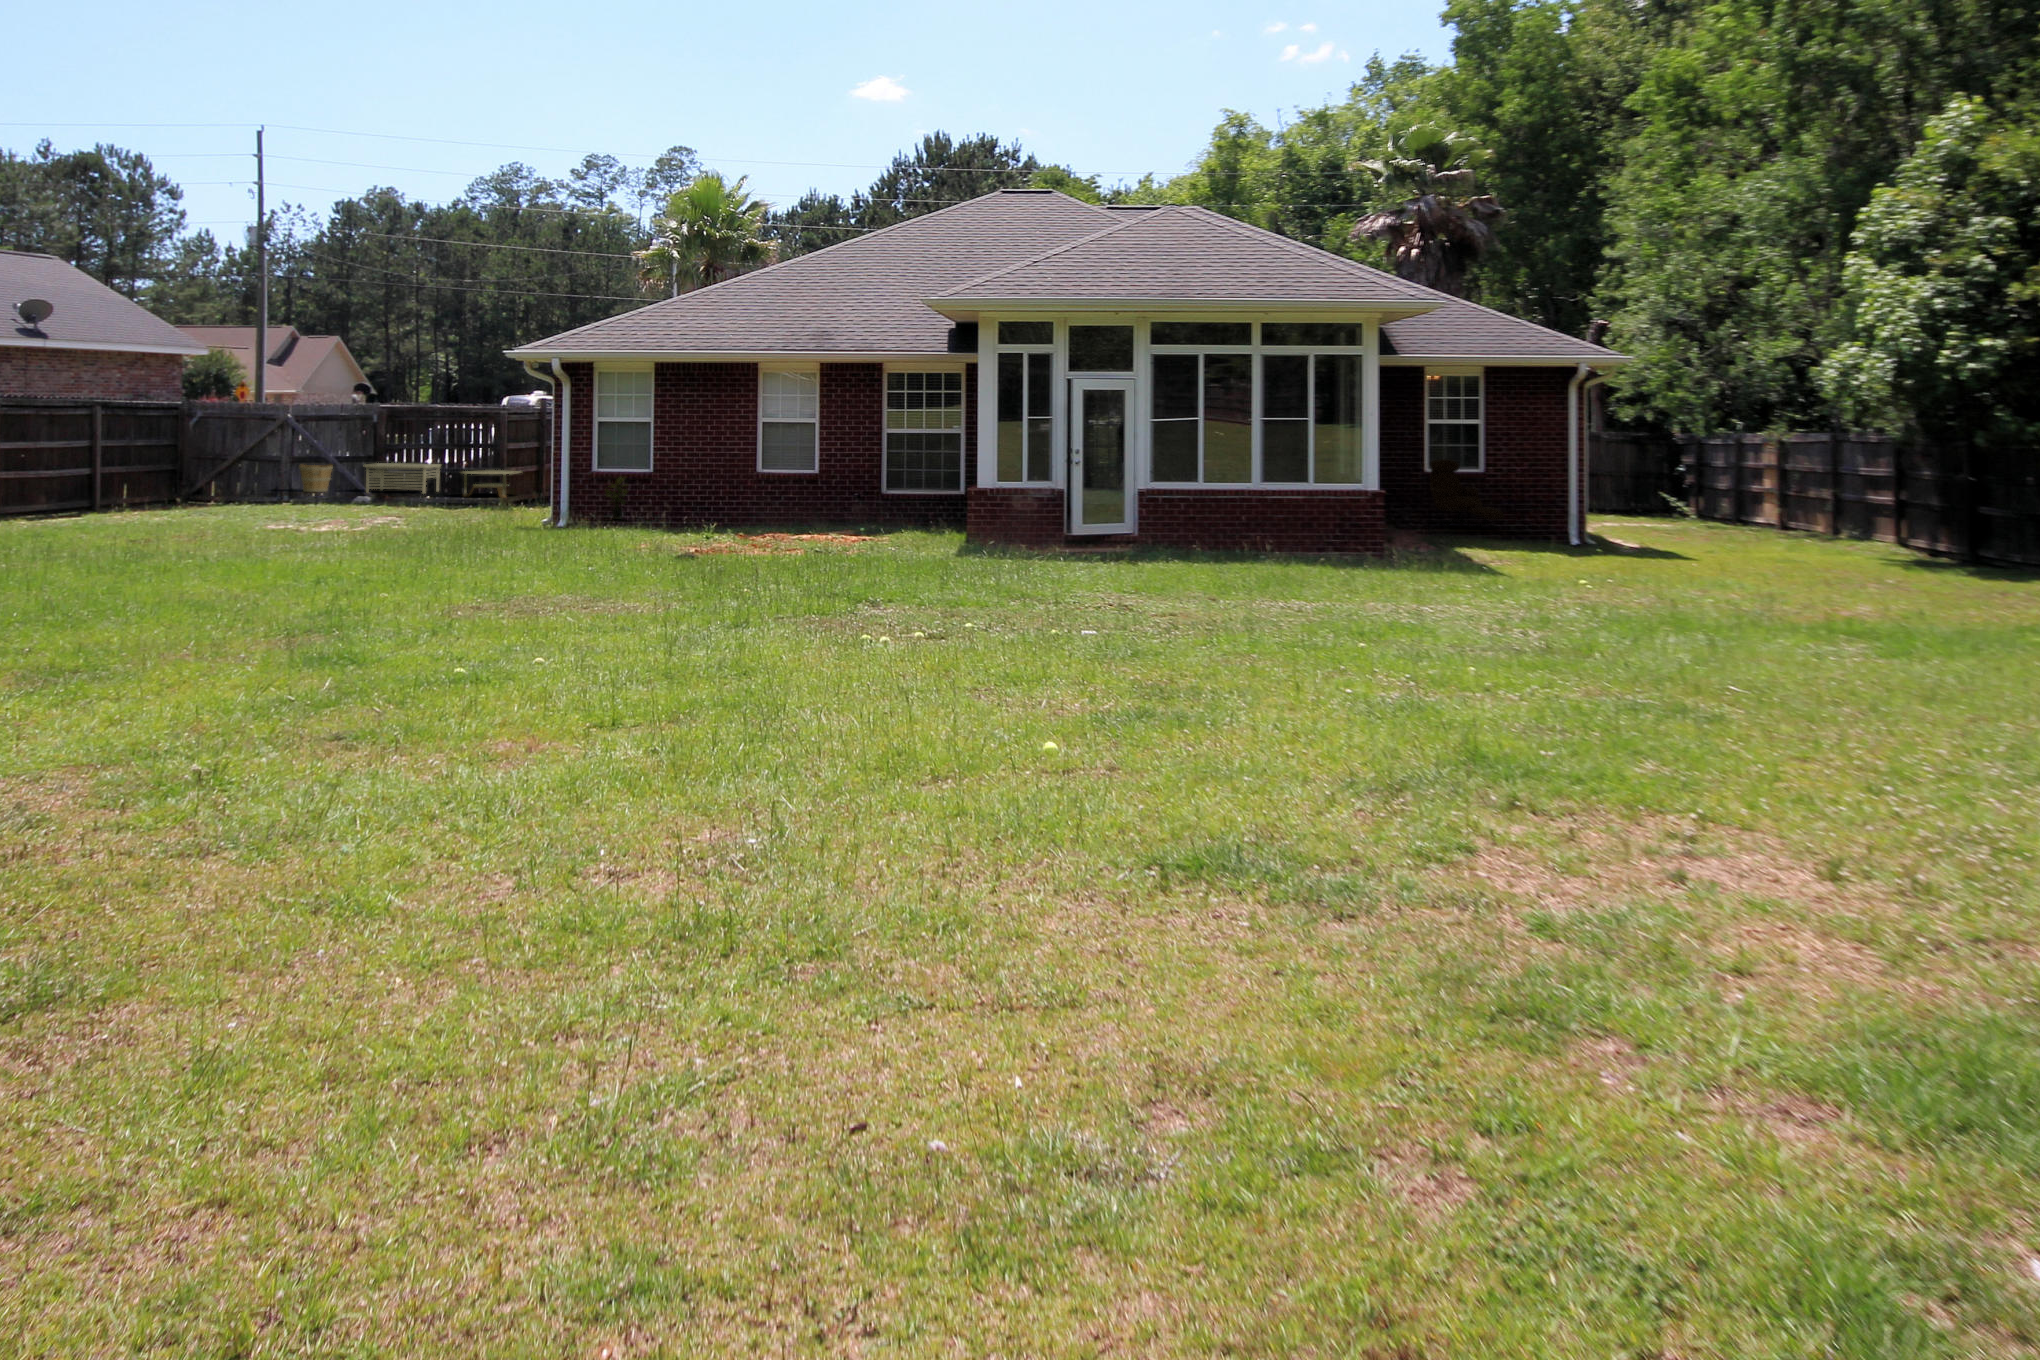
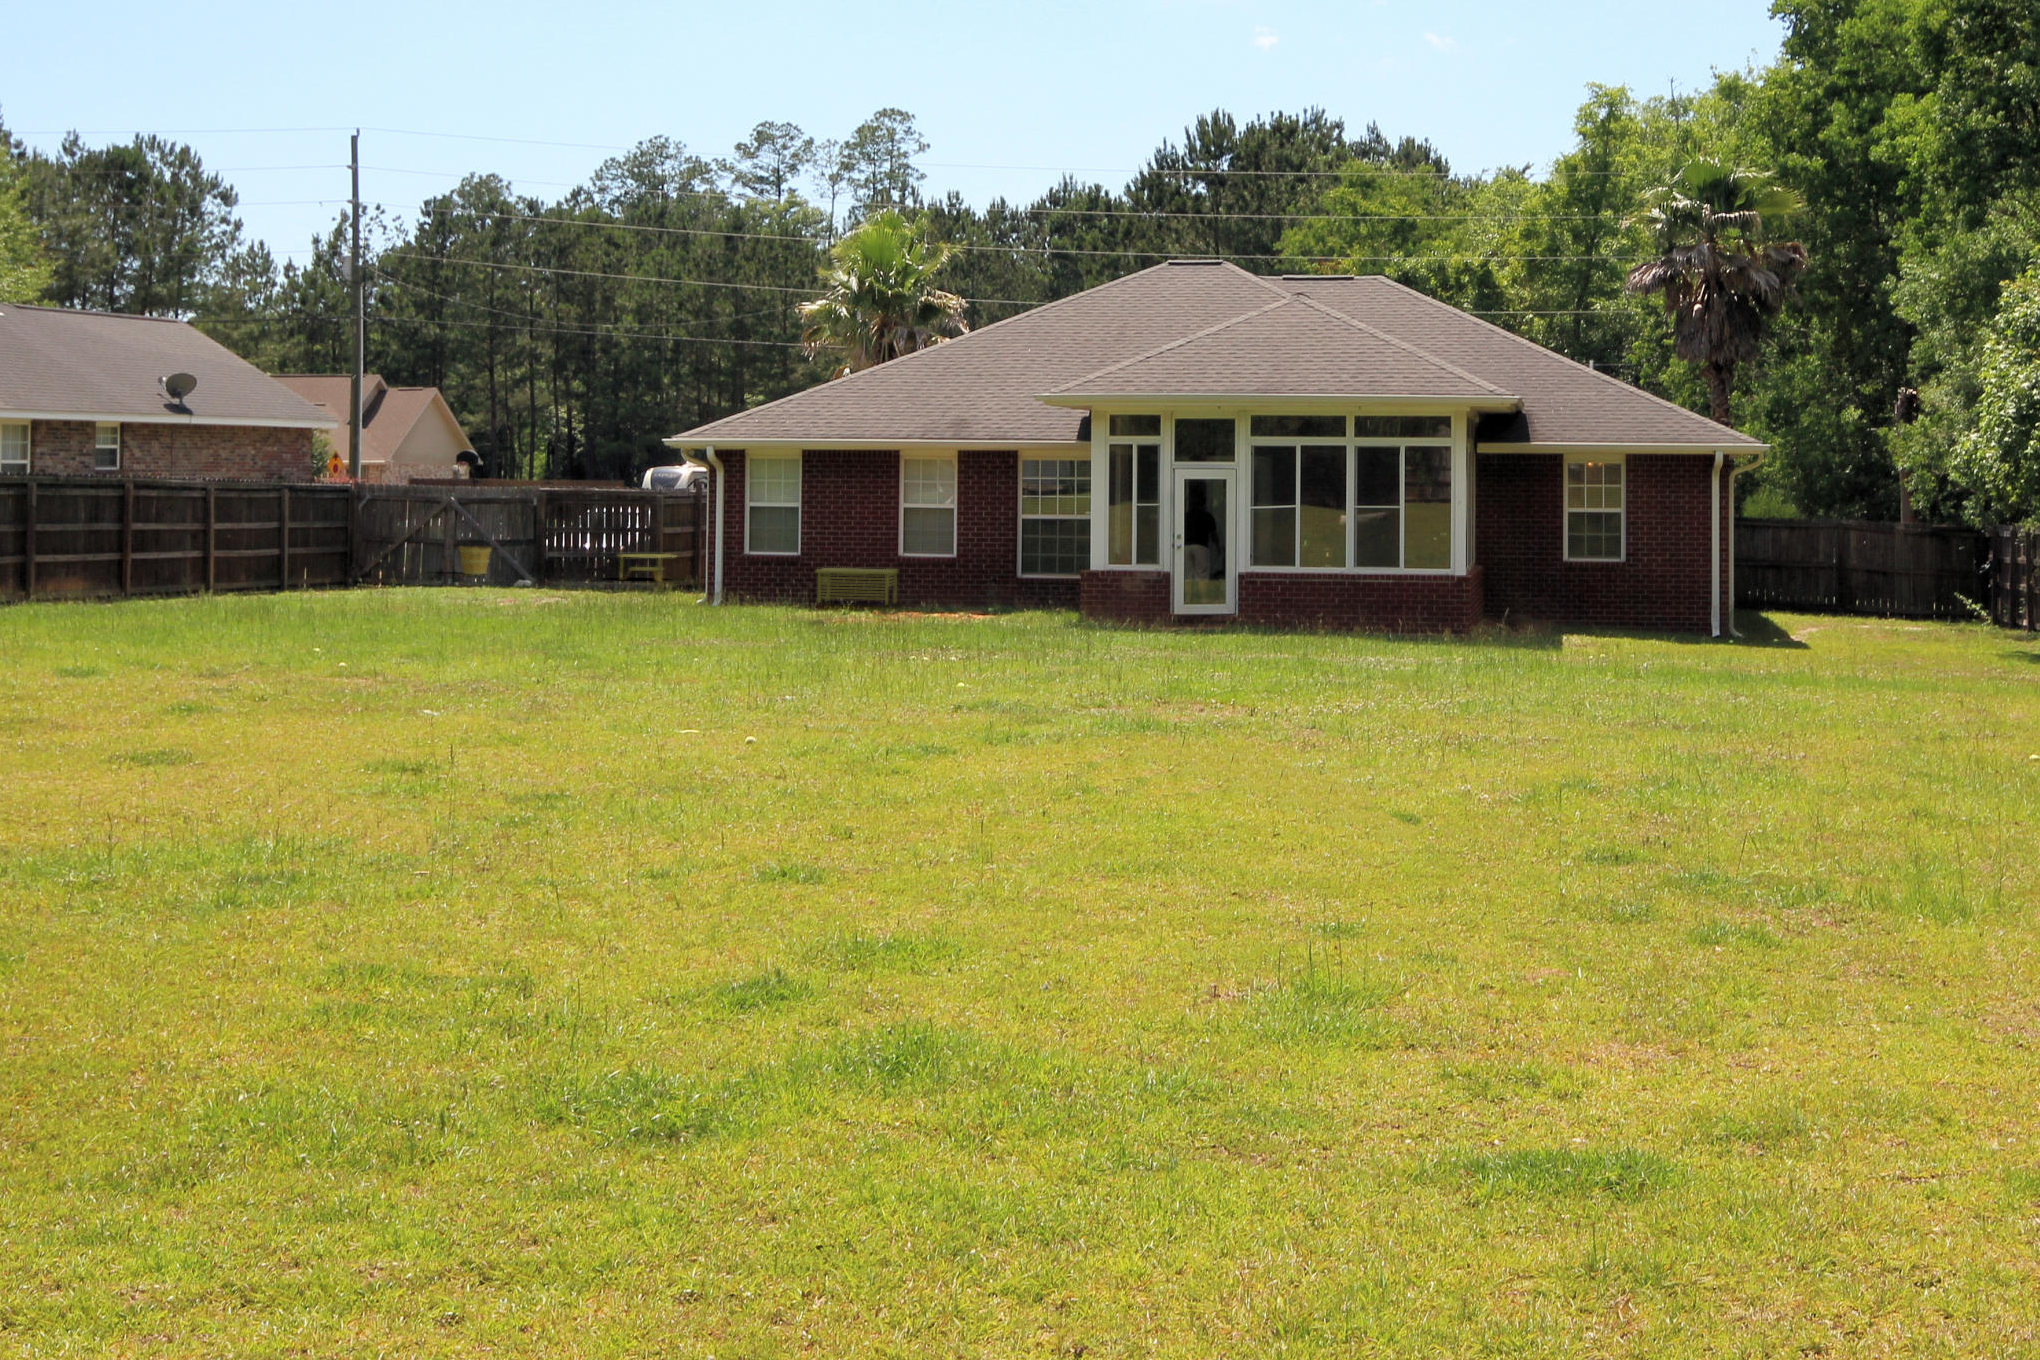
lounge chair: present [1430,459,1504,529] -> none [1576,548,1646,619]
storage bench: present [365,463,441,493] -> present [816,568,898,604]
potted plant: present [606,477,627,519] -> none [757,559,780,600]

